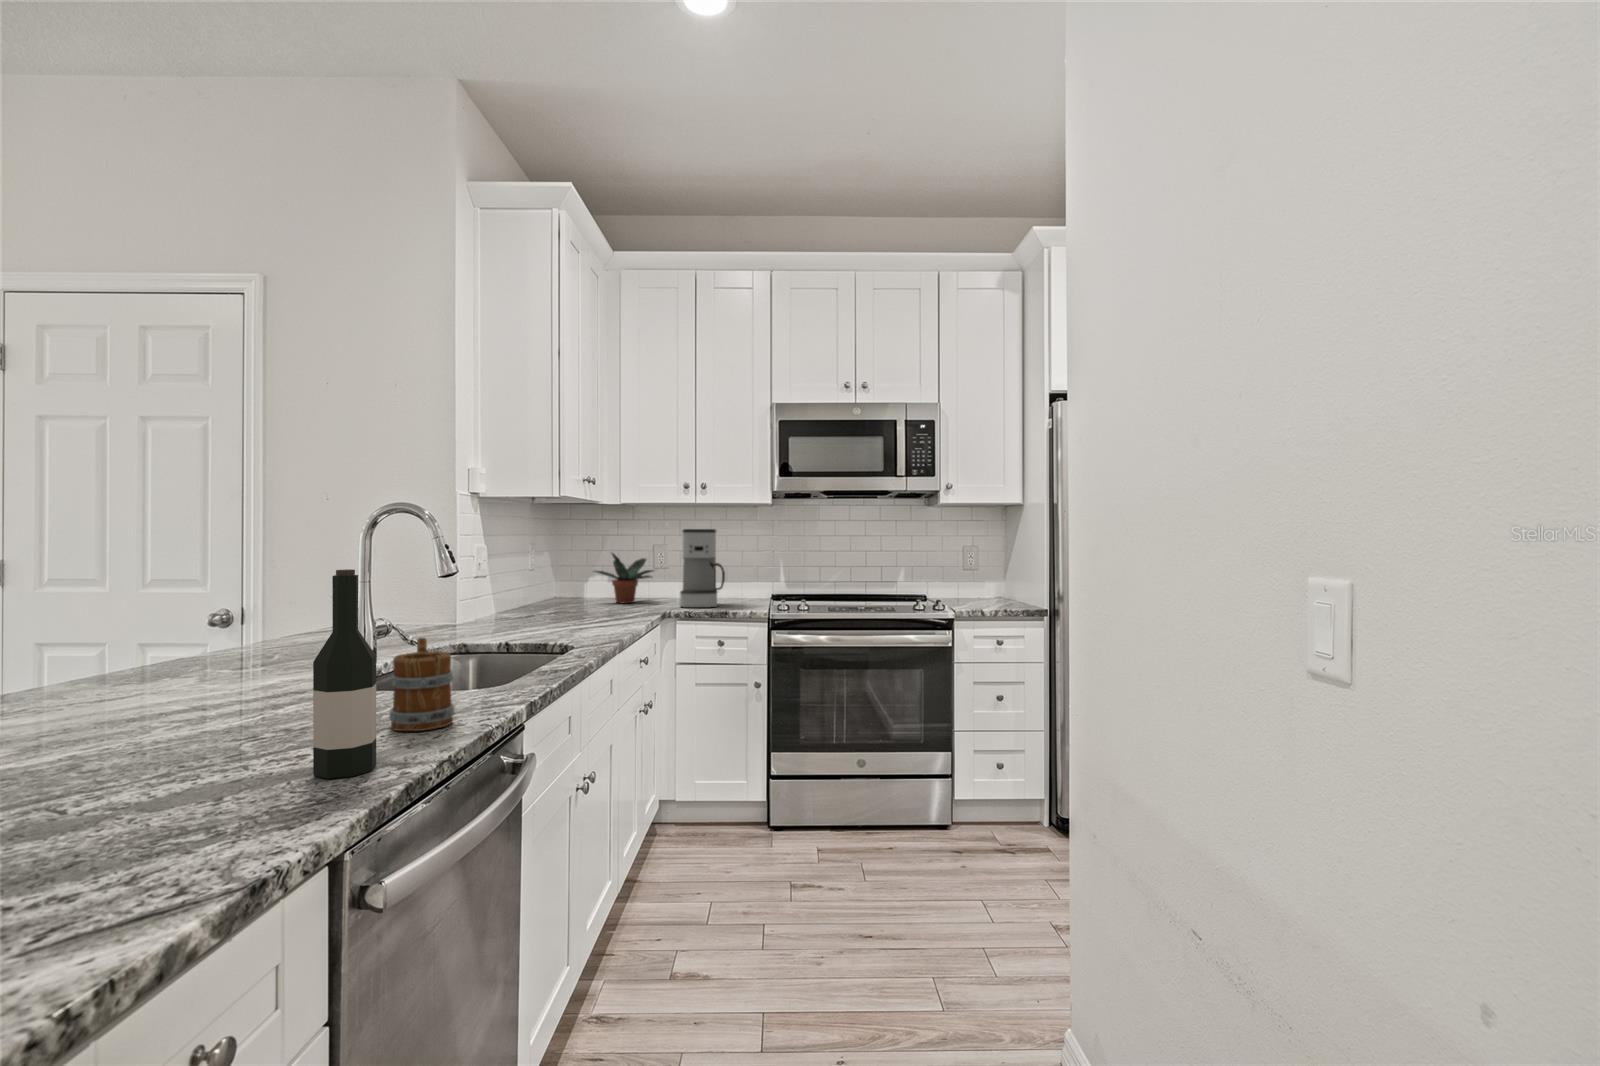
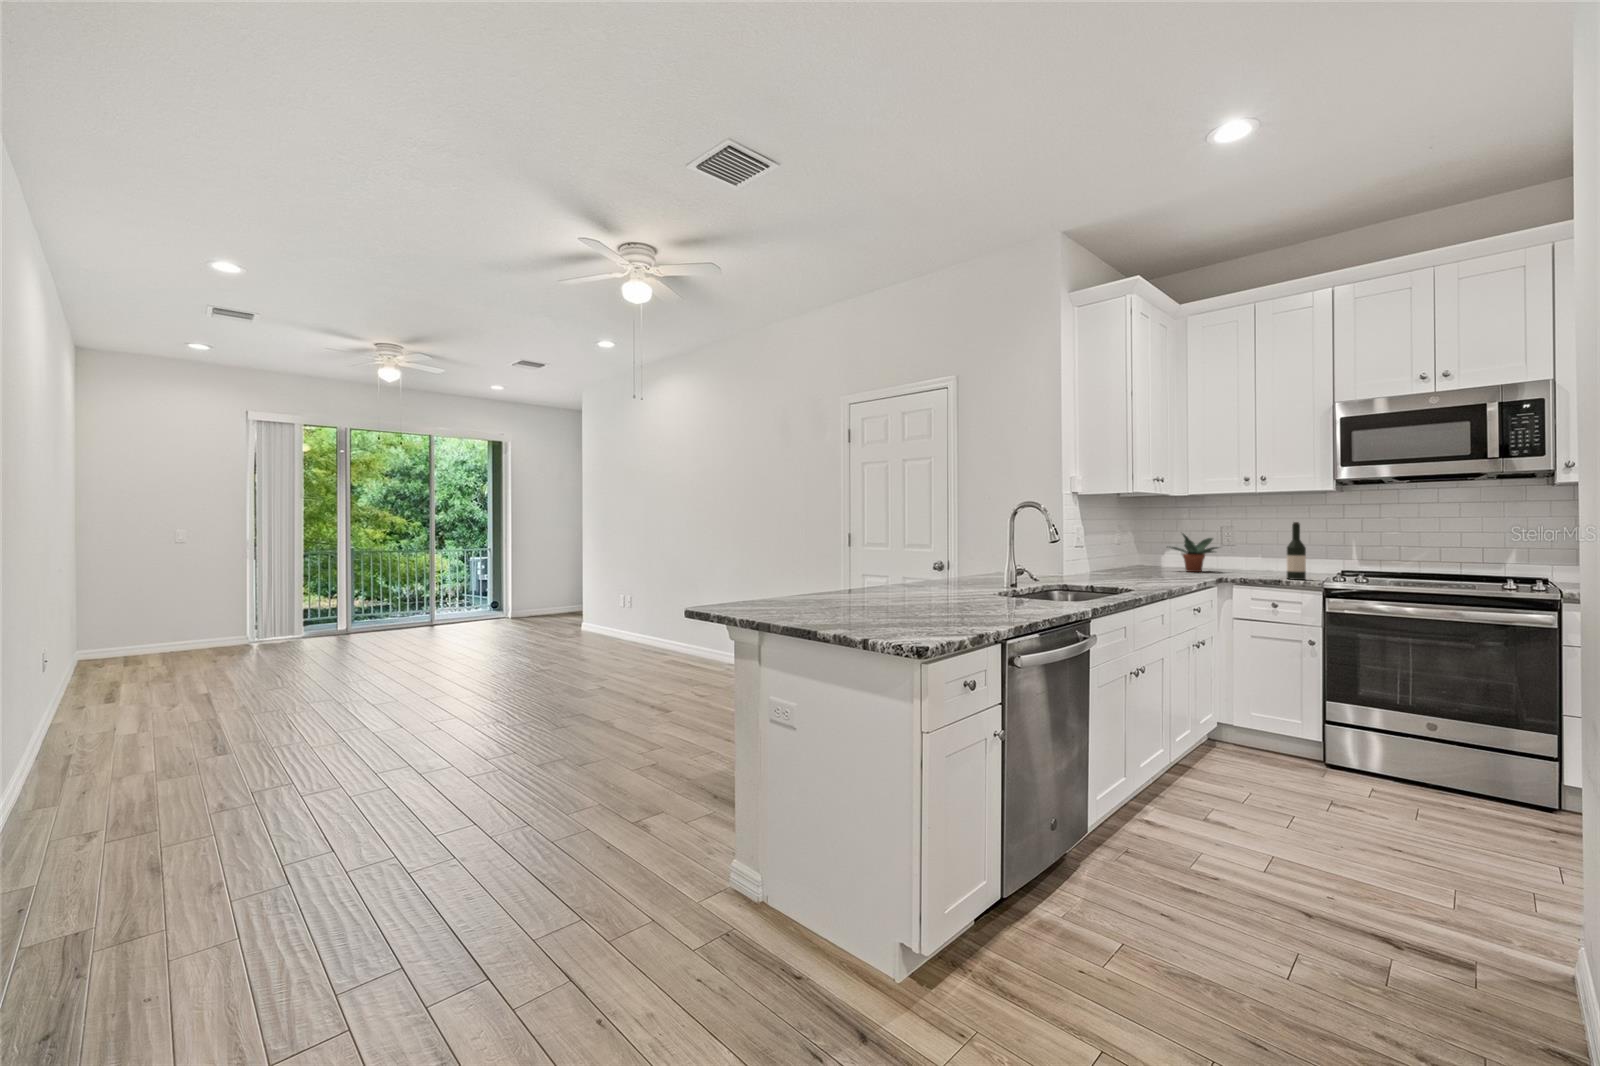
coffee maker: present [680,529,725,608] -> none [1239,513,1284,577]
wine bottle: present [313,569,376,779] -> present [1287,522,1306,580]
mug: present [390,638,454,731] -> none [1020,564,1051,607]

